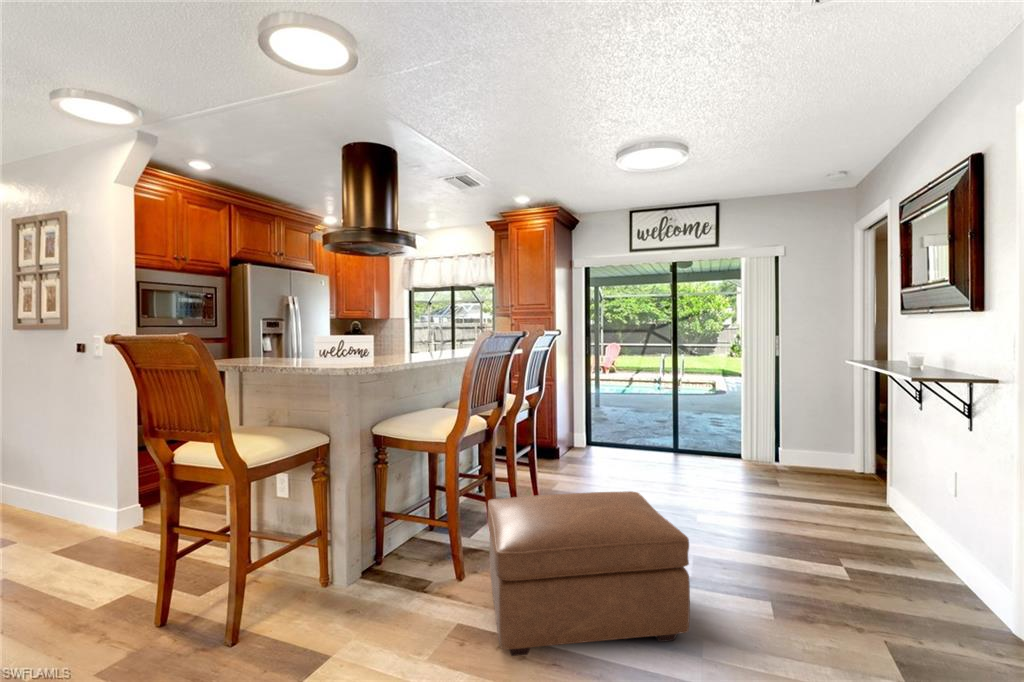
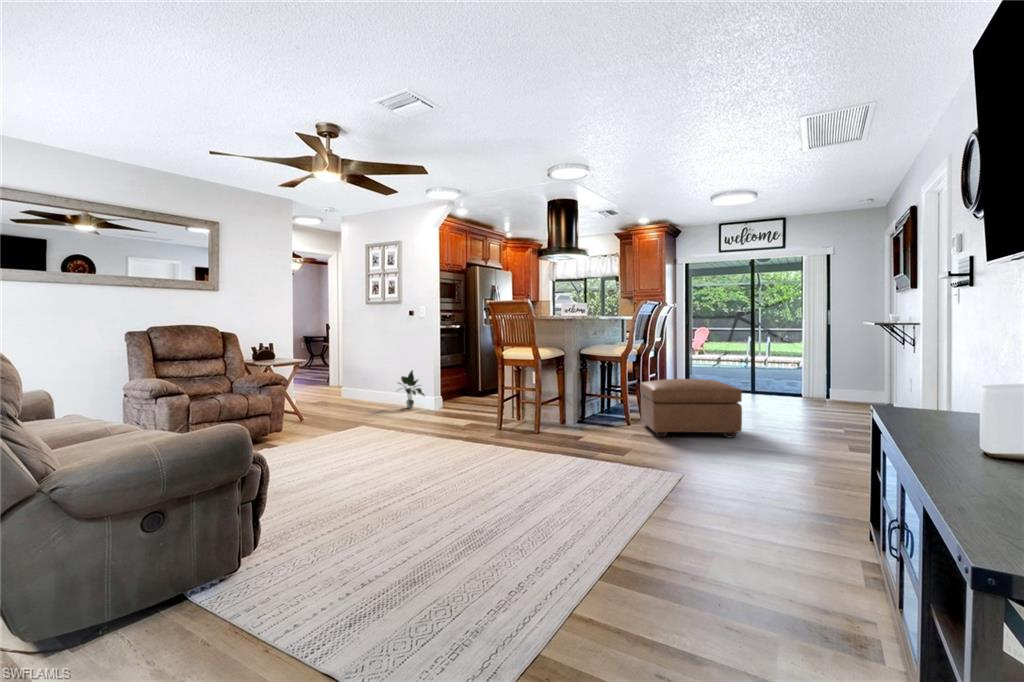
potted plant: none [23,461,101,538] -> present [399,370,425,408]

